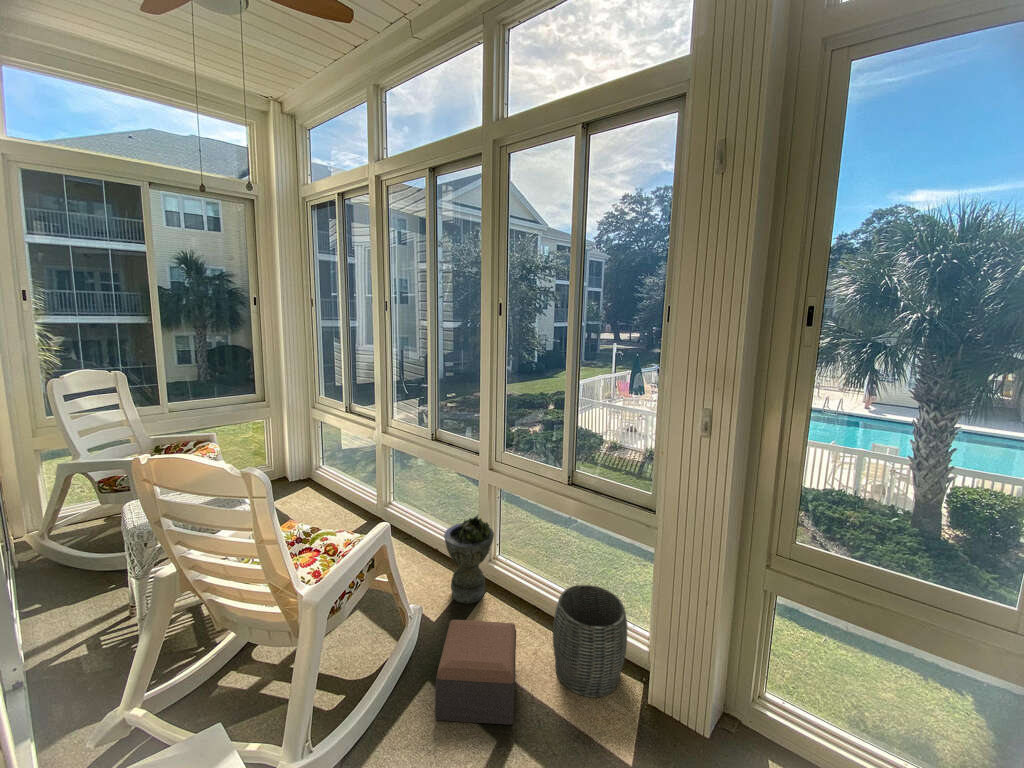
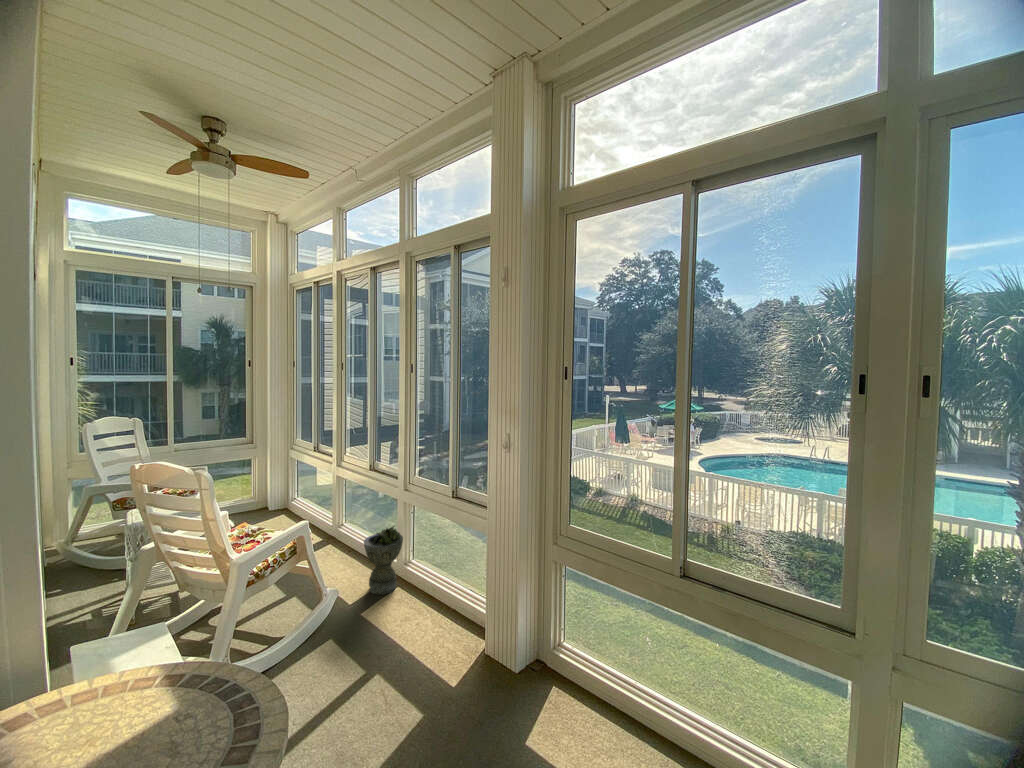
woven basket: present [553,585,627,697] -> none [424,572,478,651]
footstool: present [435,620,516,725] -> none [327,595,399,664]

